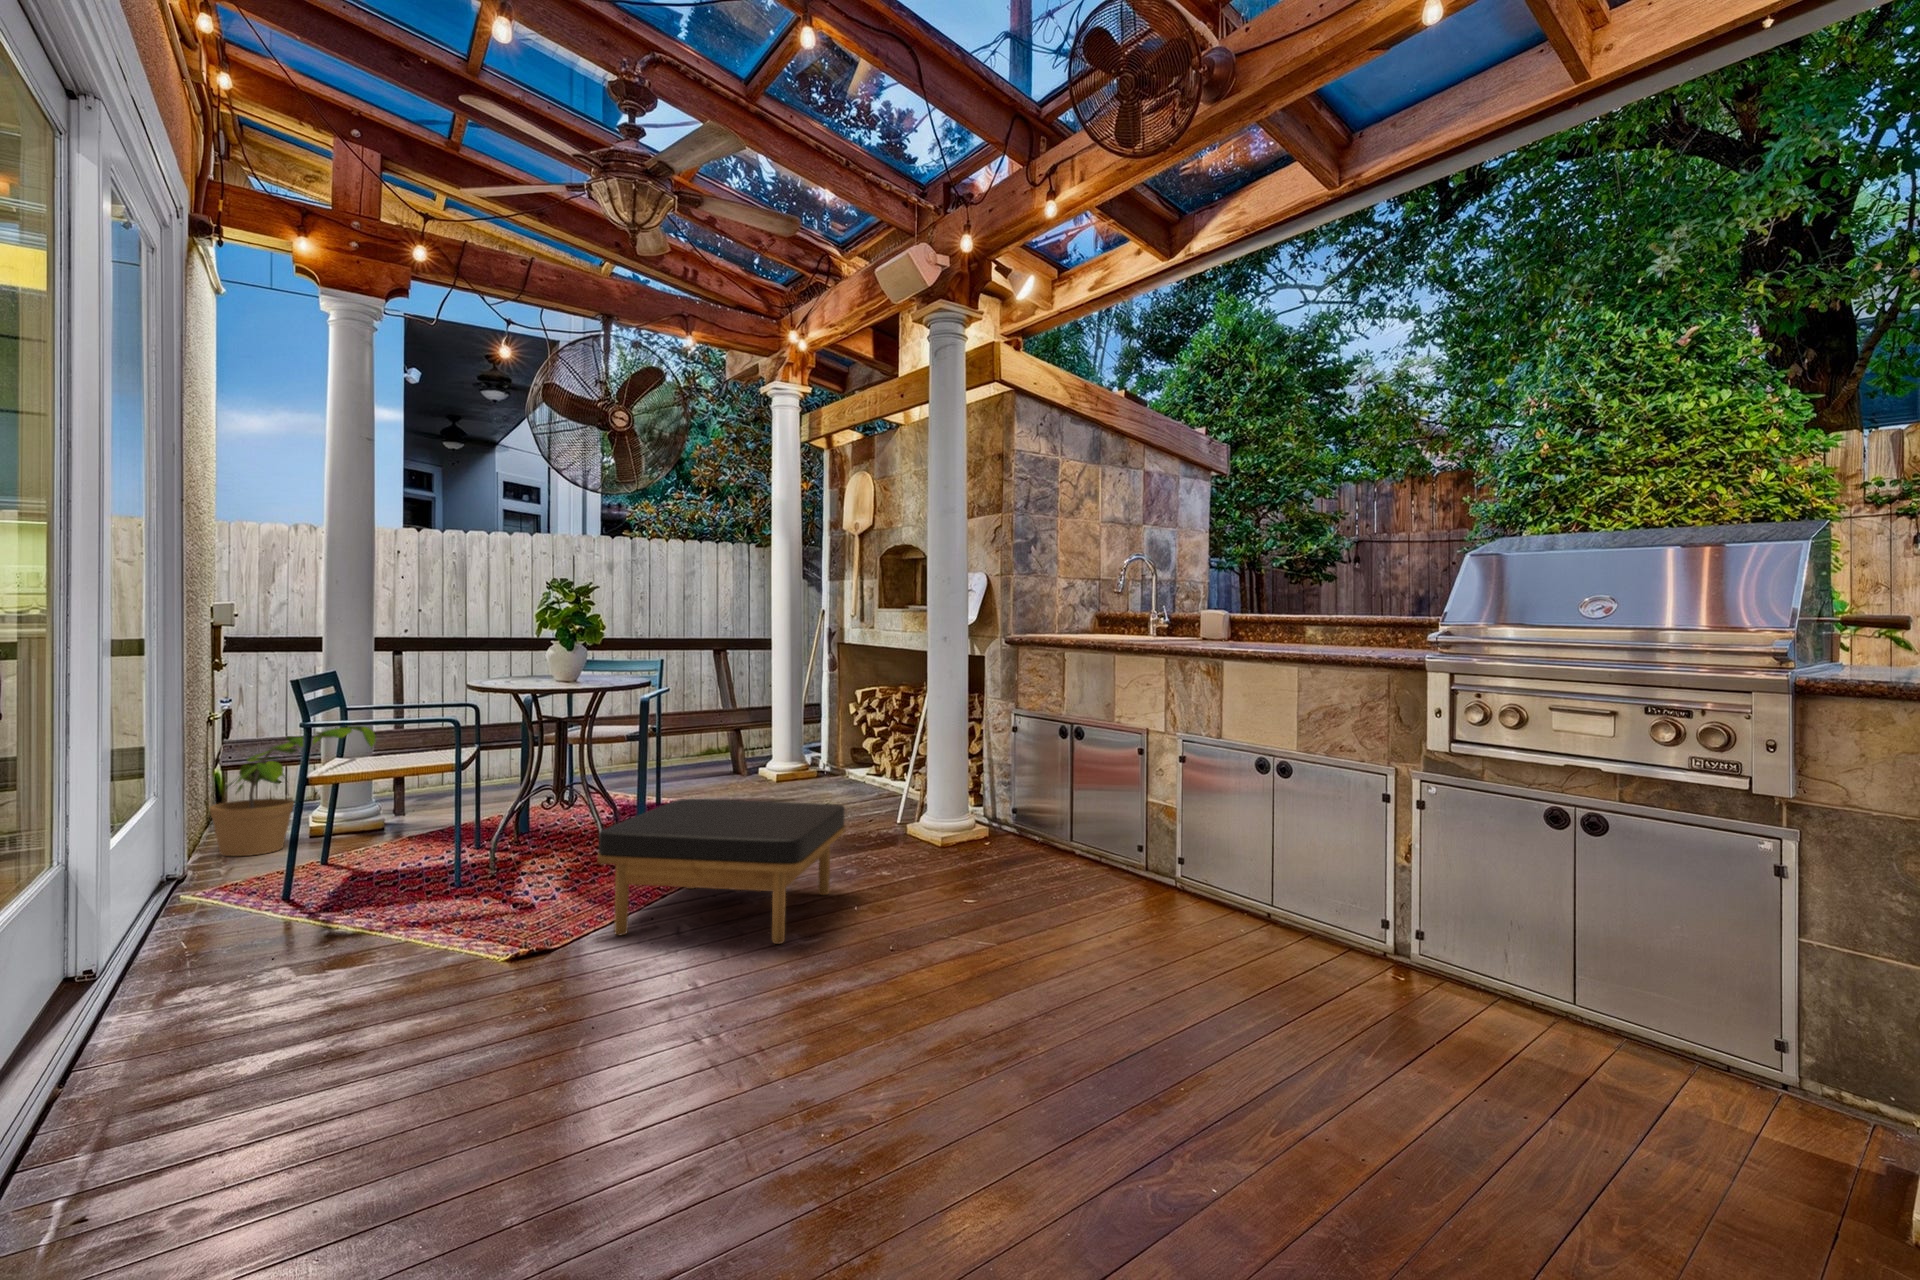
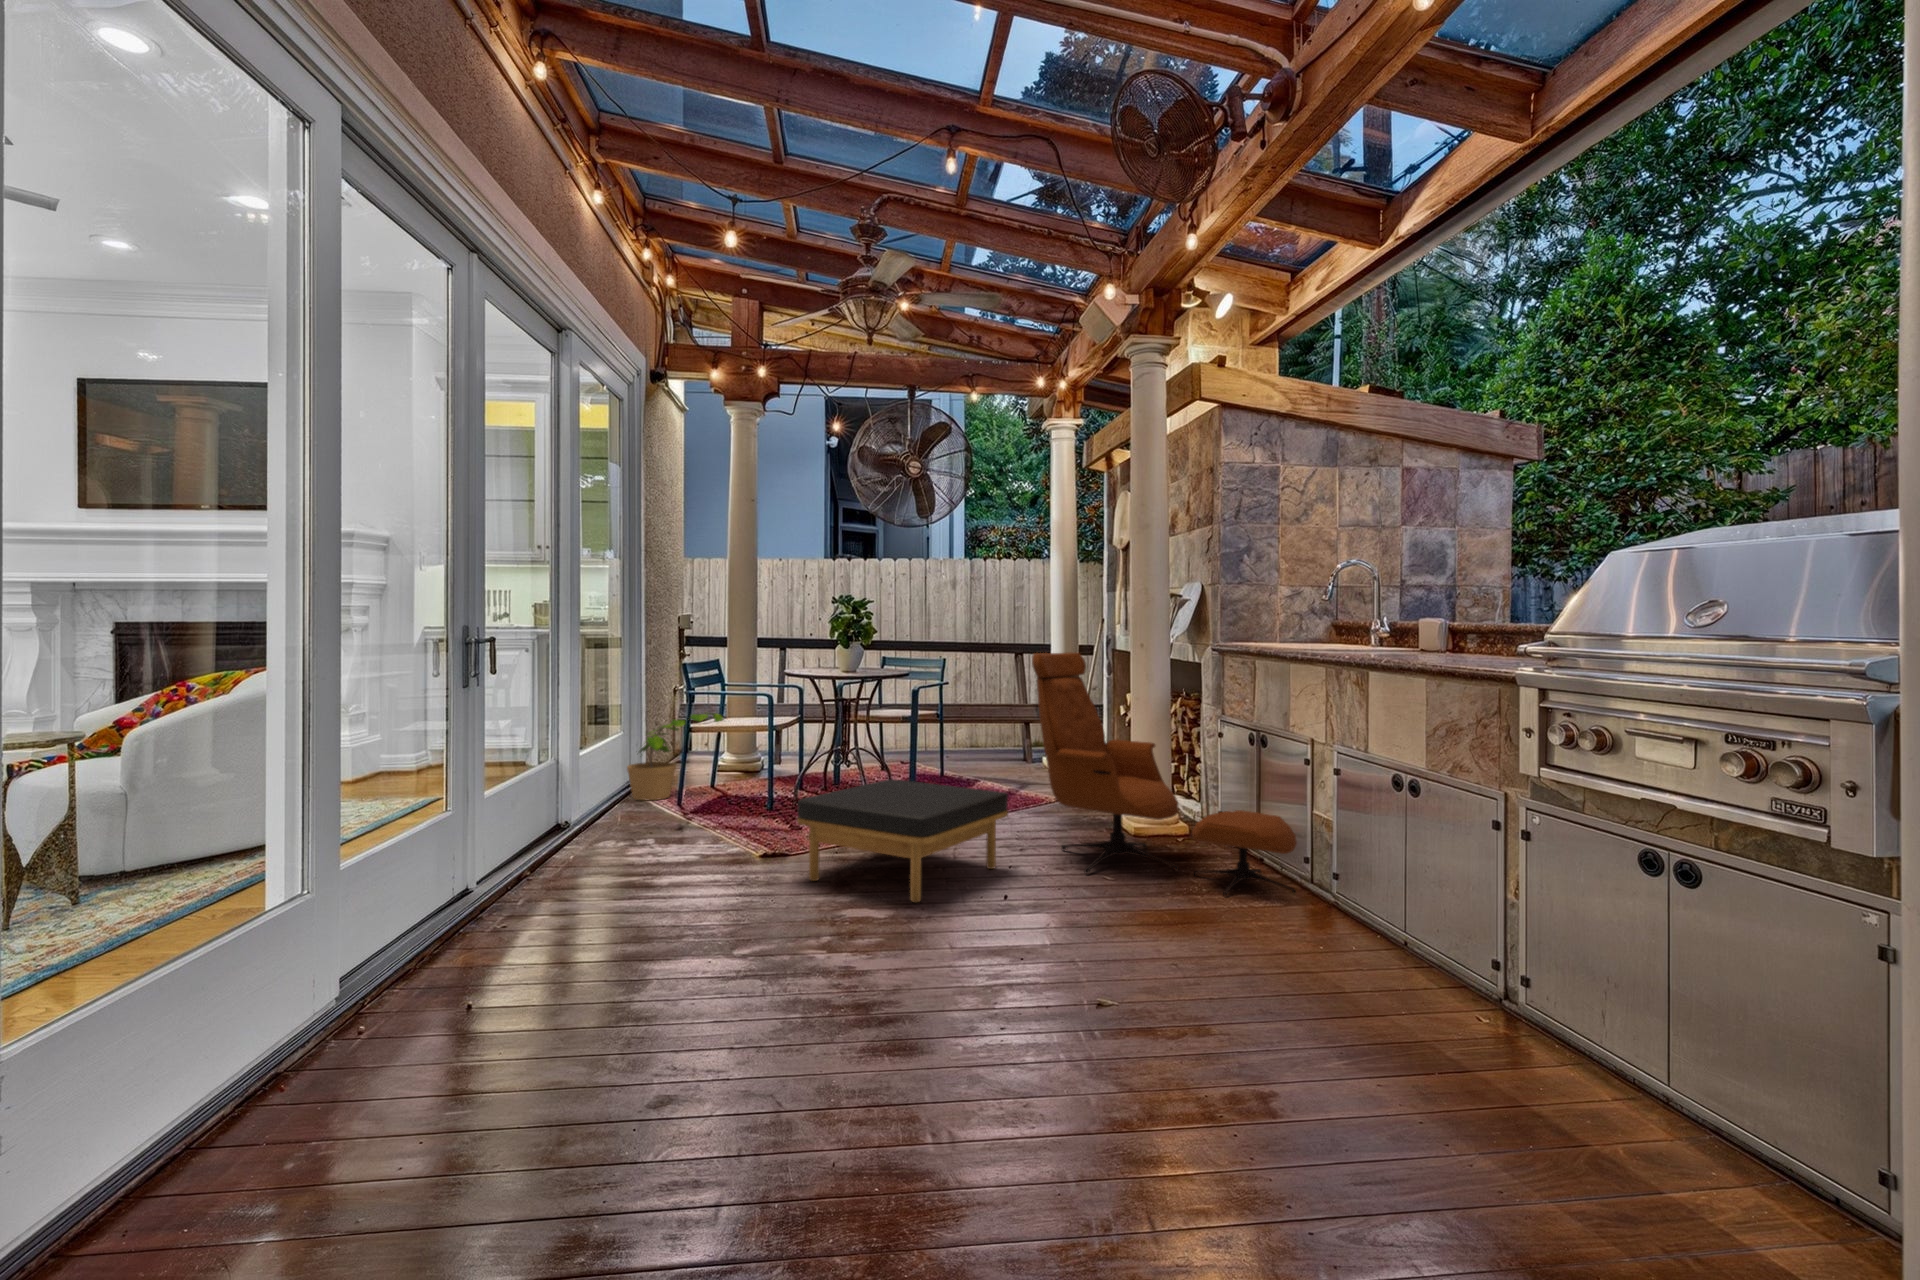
lounge chair: none [854,644,1140,895] -> present [1032,653,1297,896]

